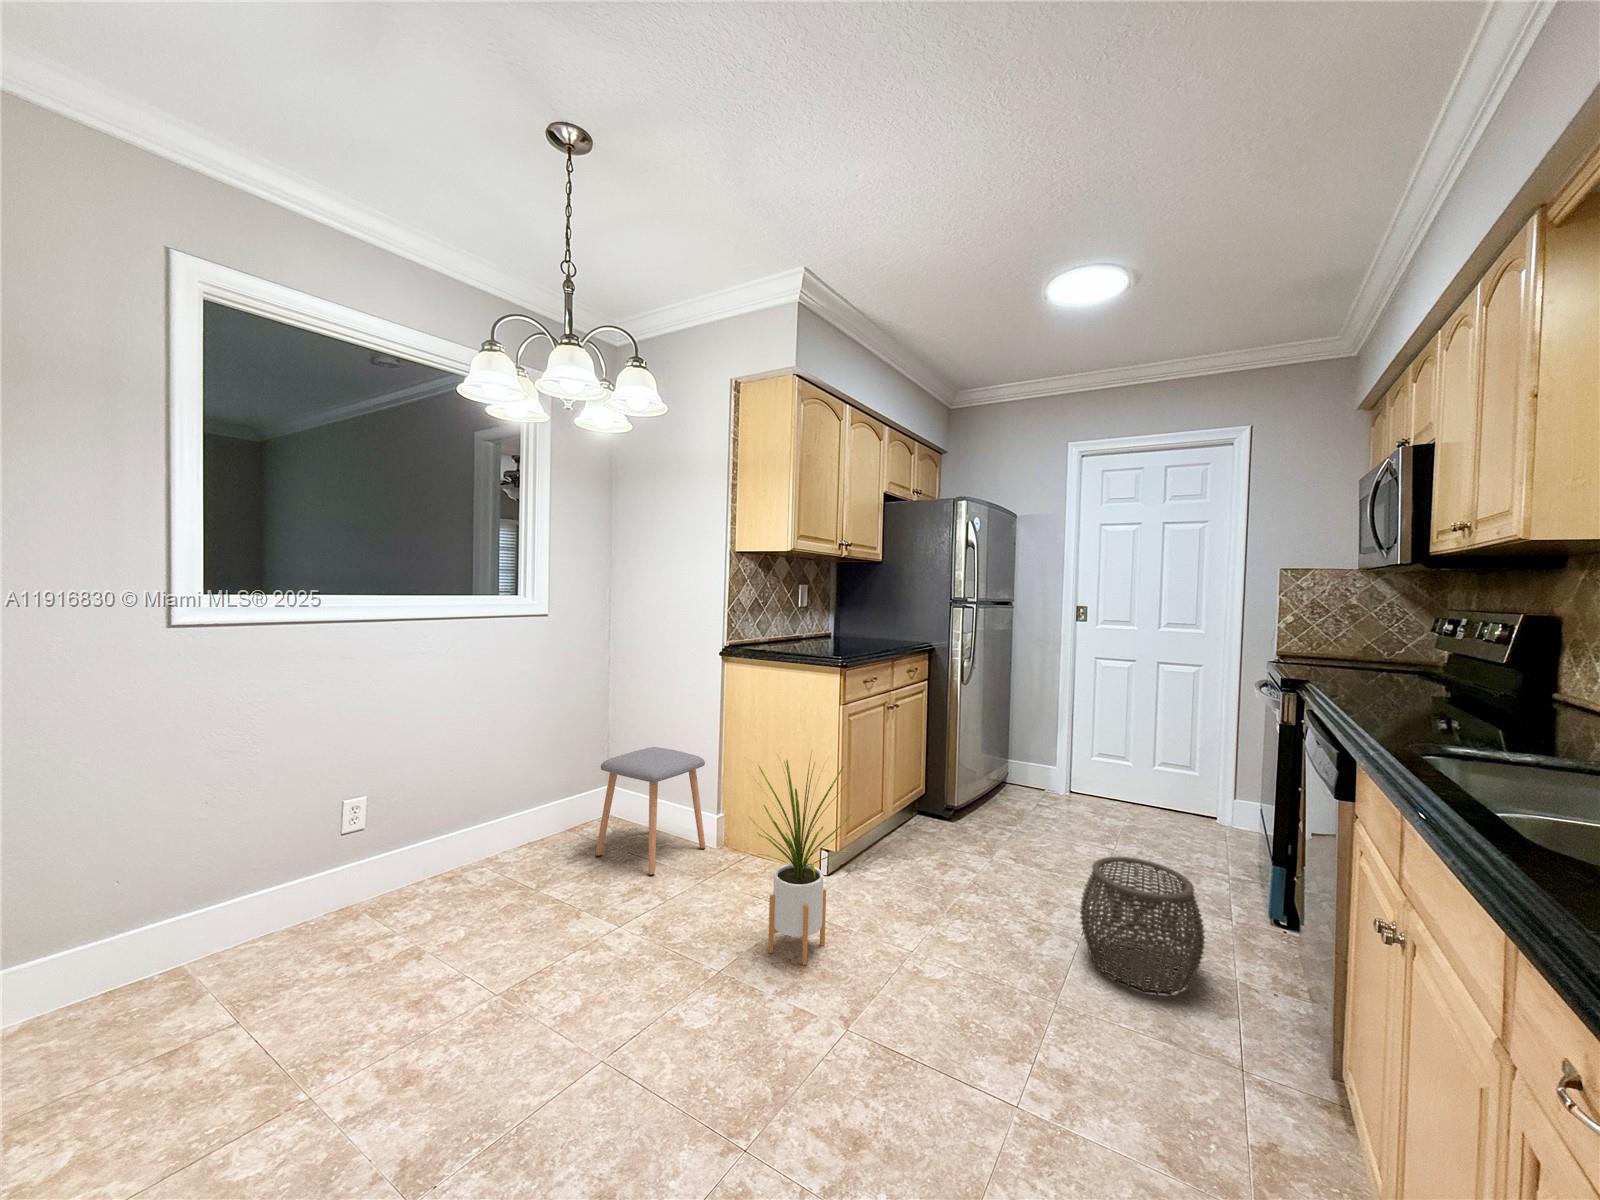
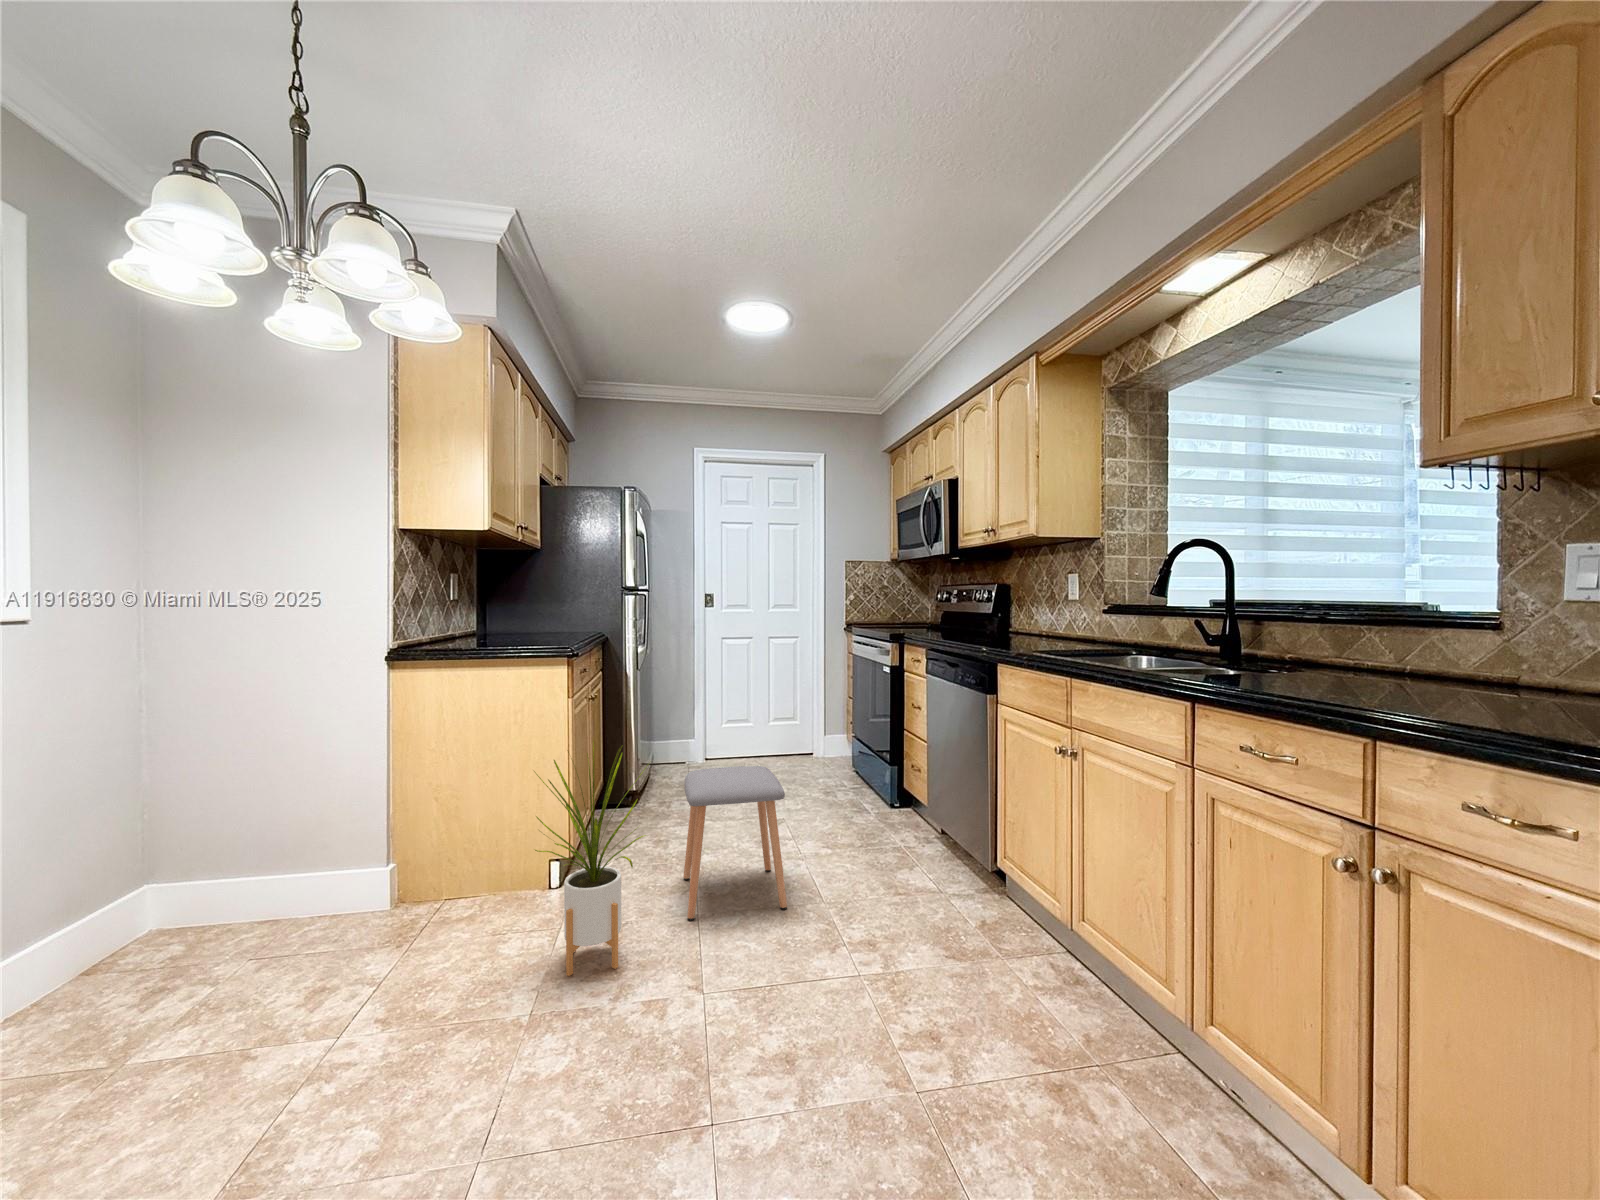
stool: present [596,747,705,876] -> present [683,766,787,920]
woven basket: present [1080,857,1205,993] -> none [807,778,891,872]

